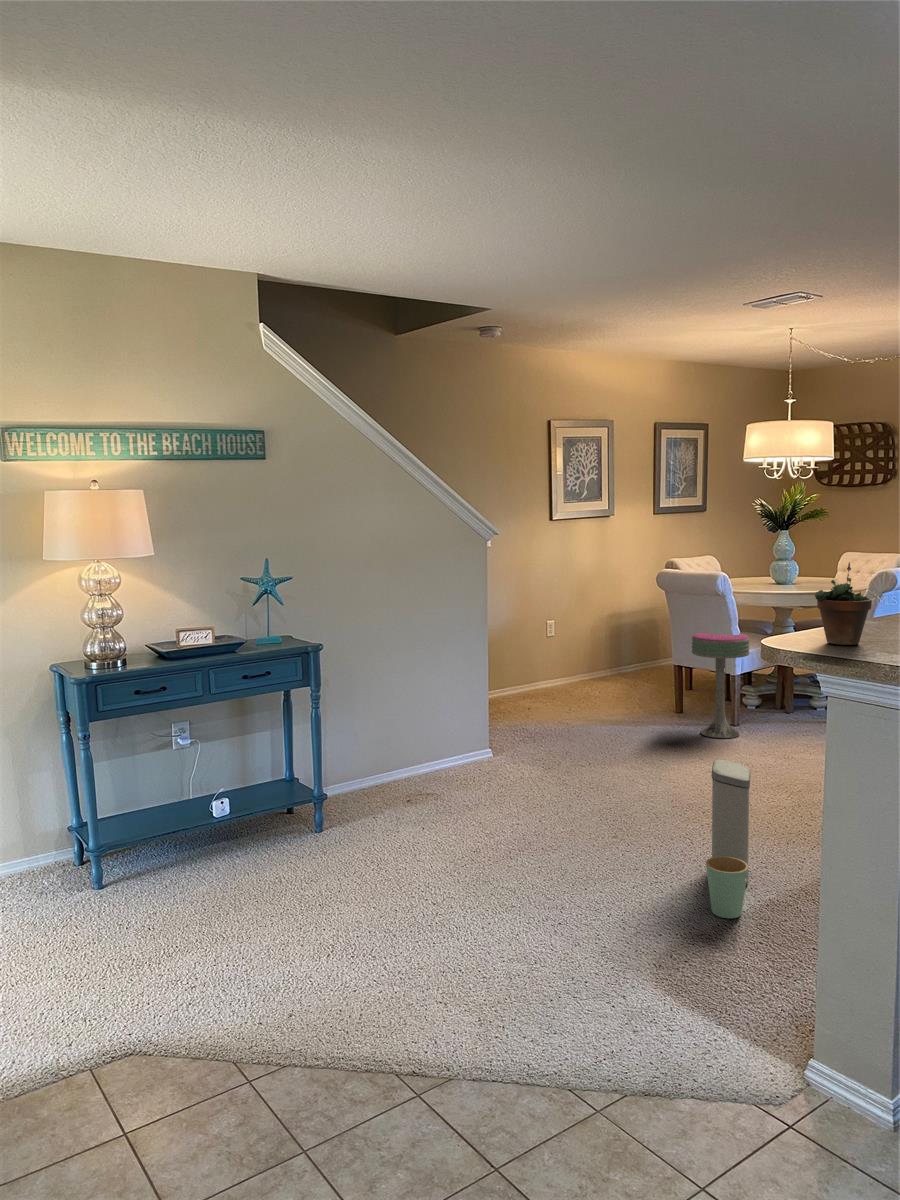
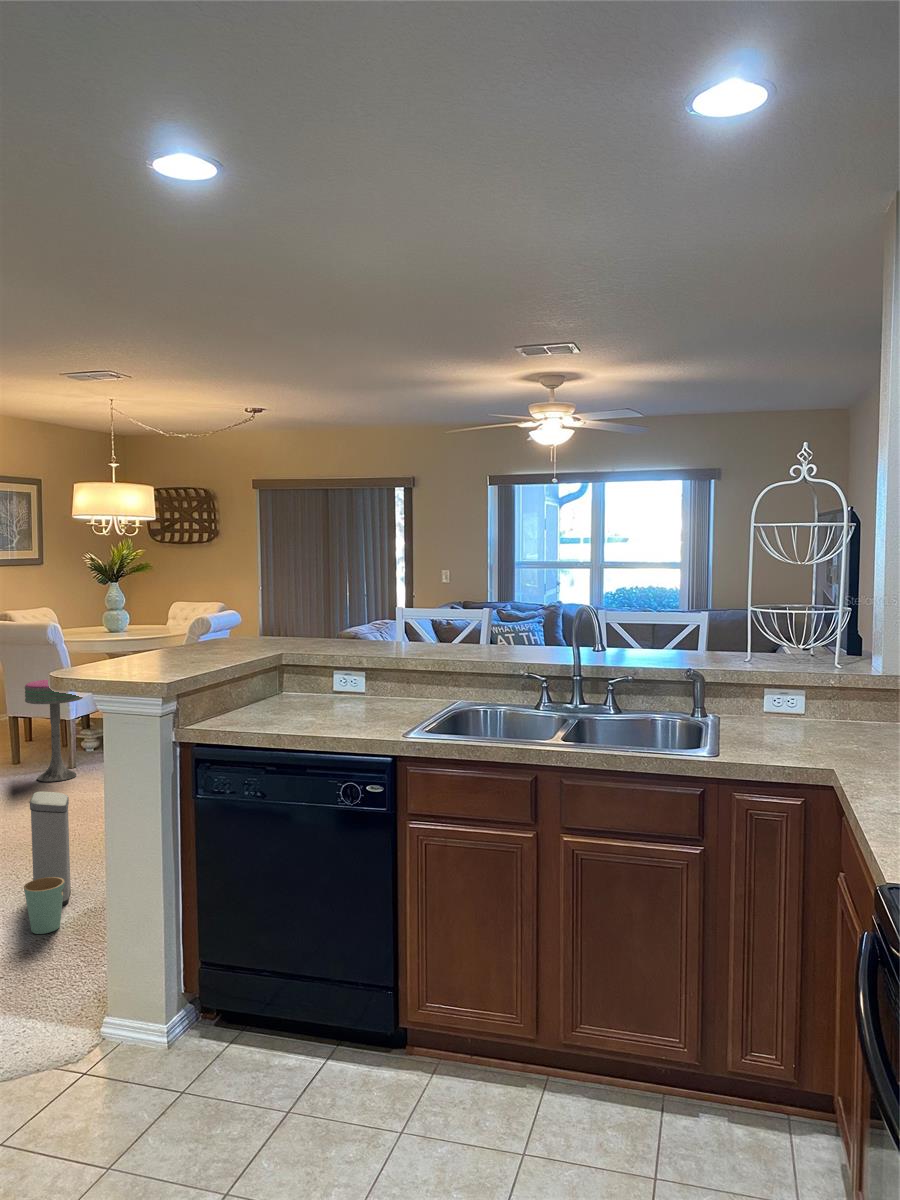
succulent plant: present [815,562,872,645] -> none [93,603,139,670]

